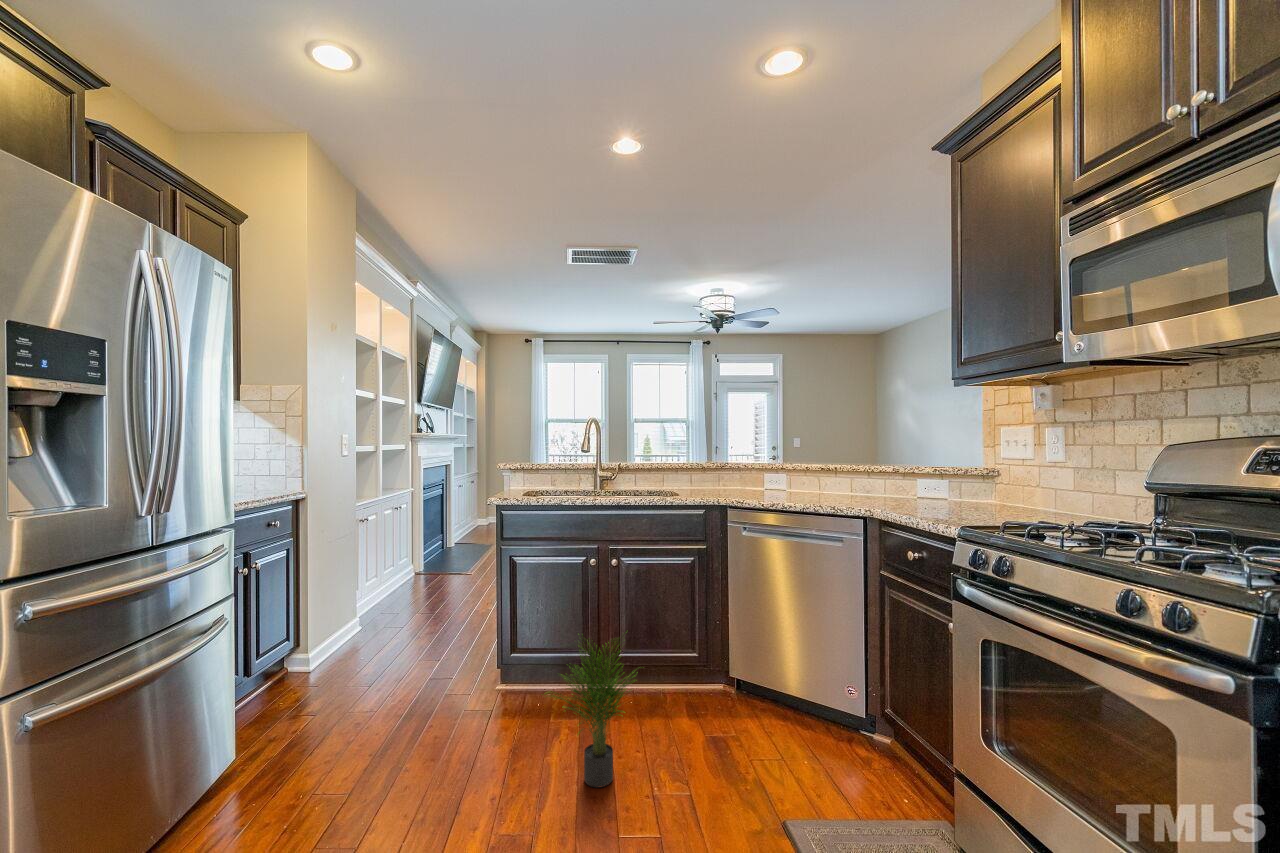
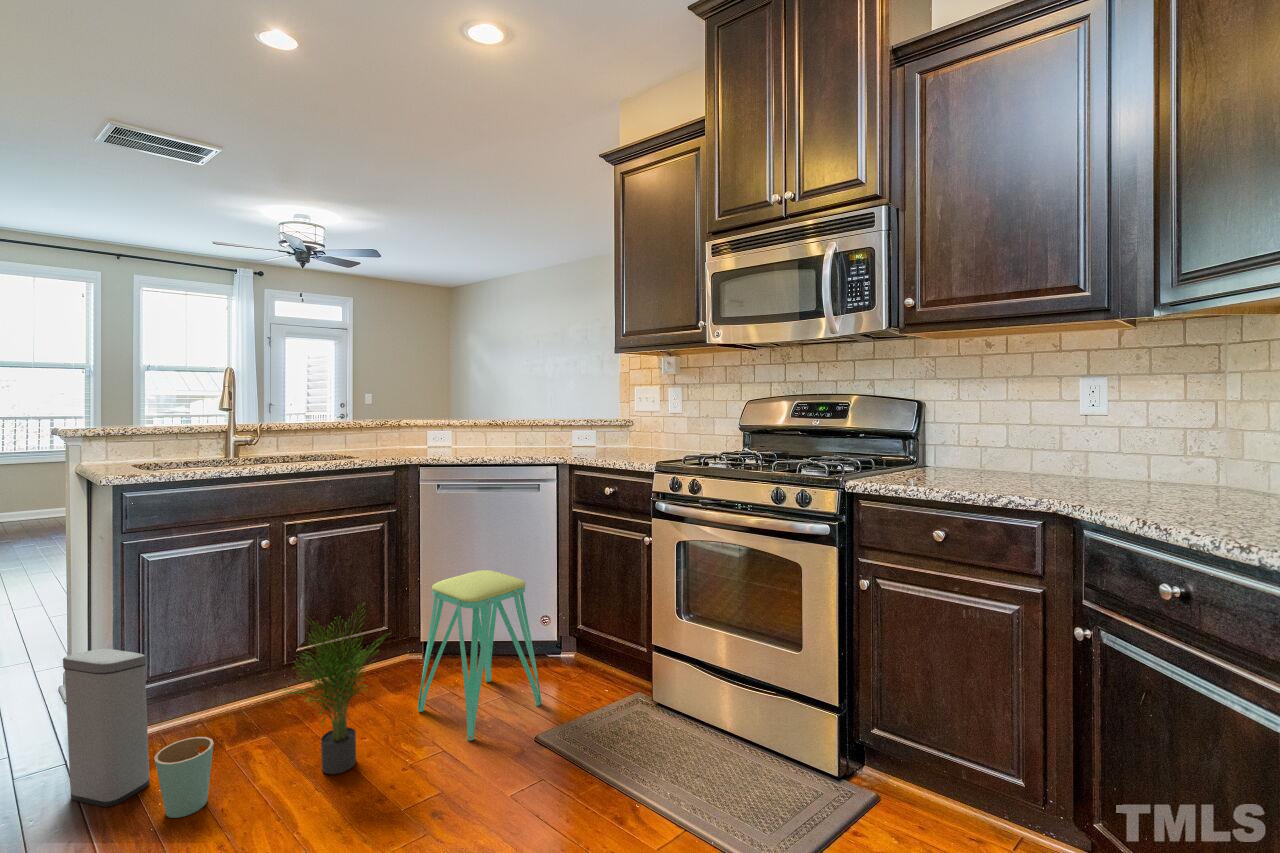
trash can: none [453,621,514,772] -> present [63,649,214,818]
stool: none [689,624,810,809] -> present [418,570,542,740]

